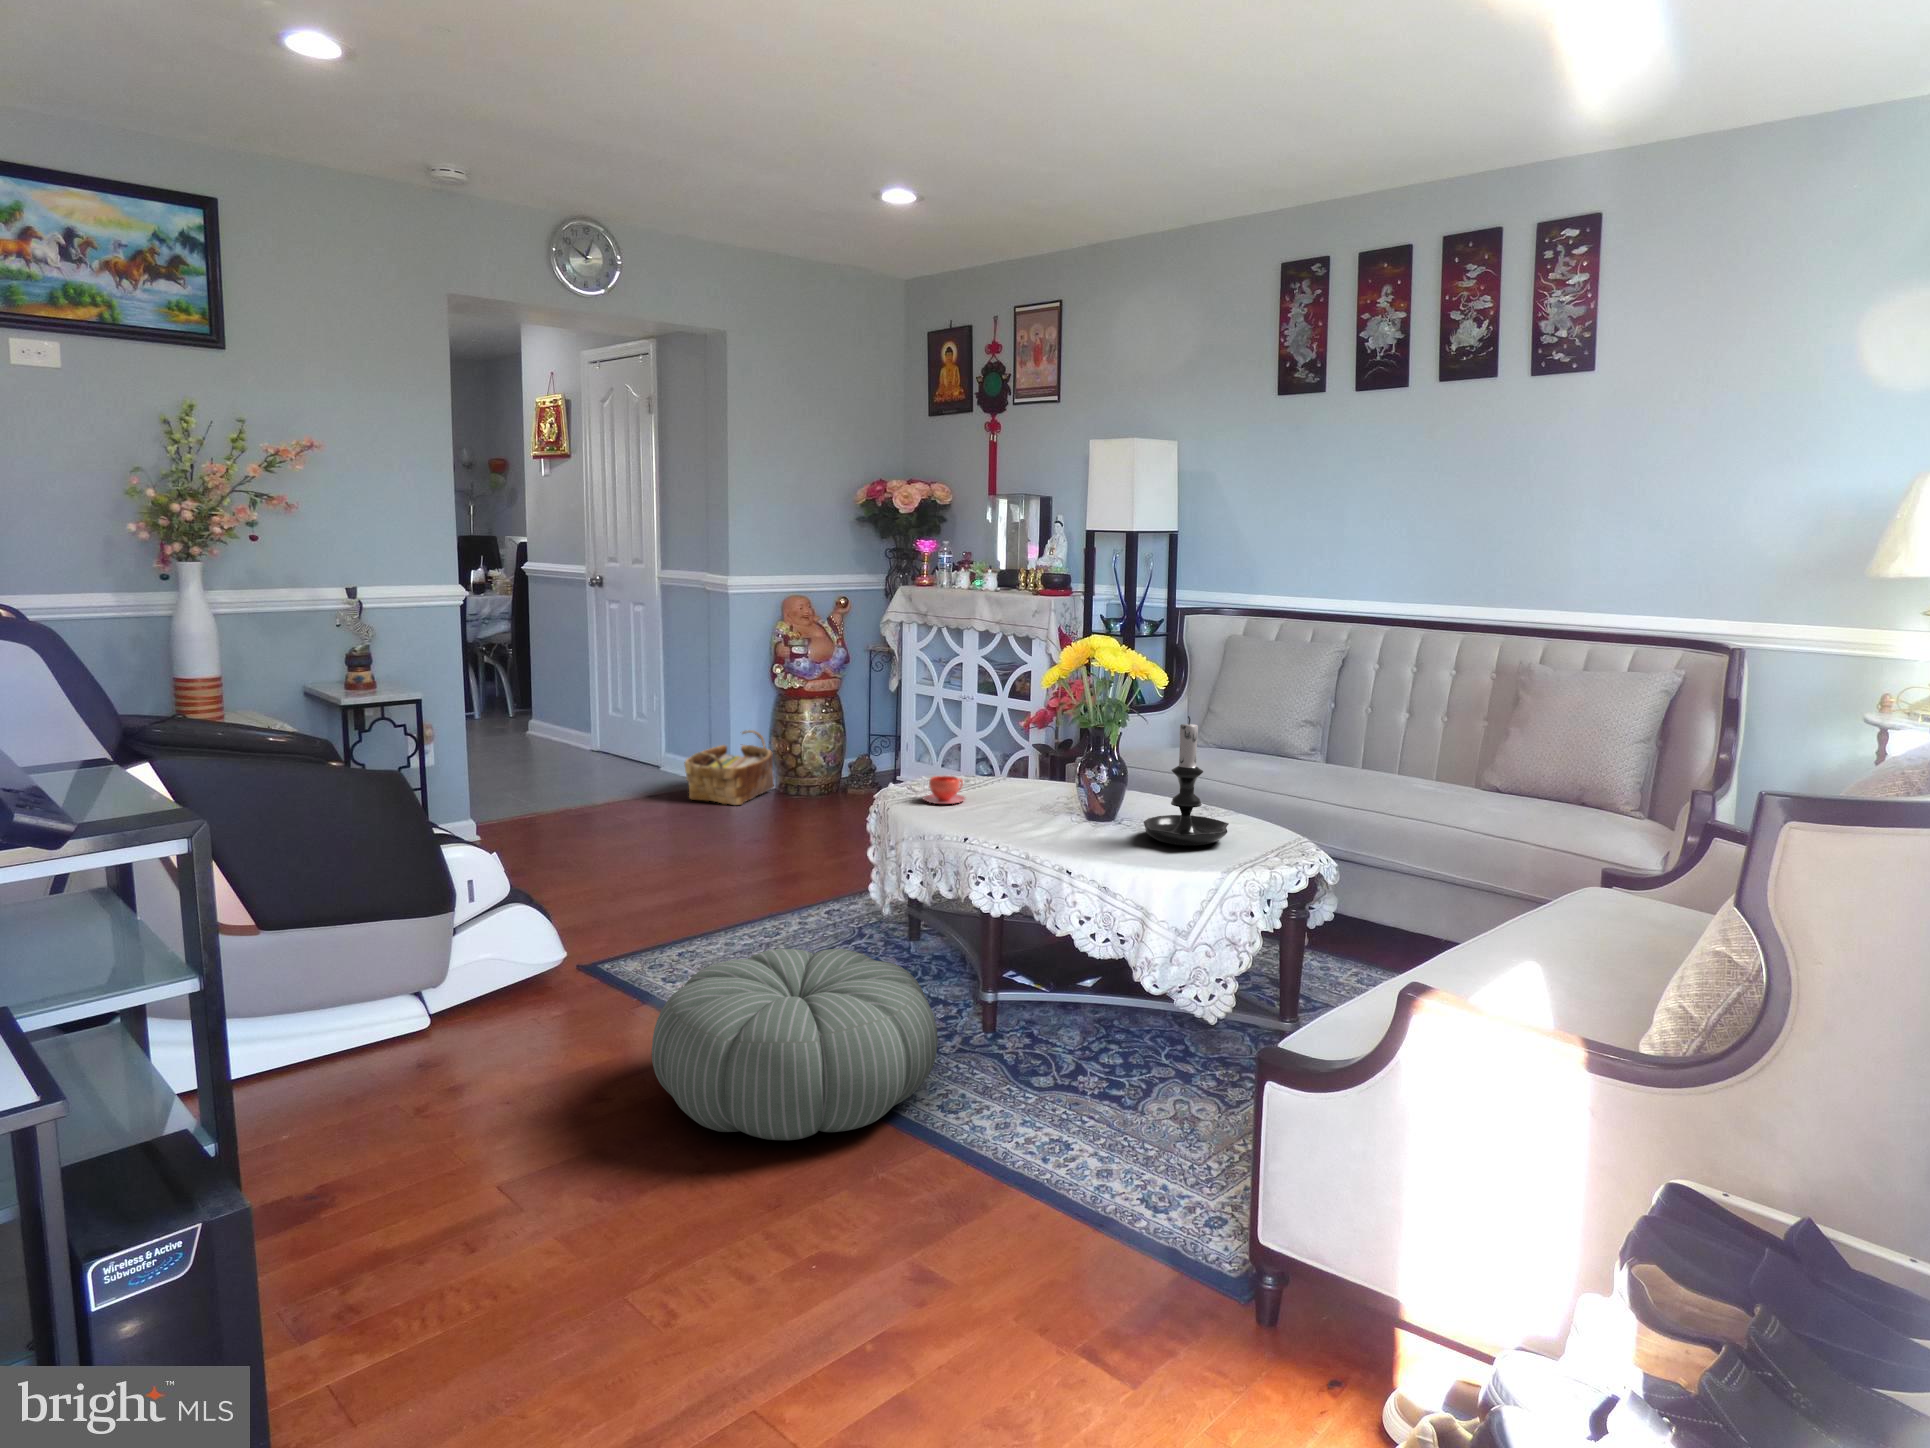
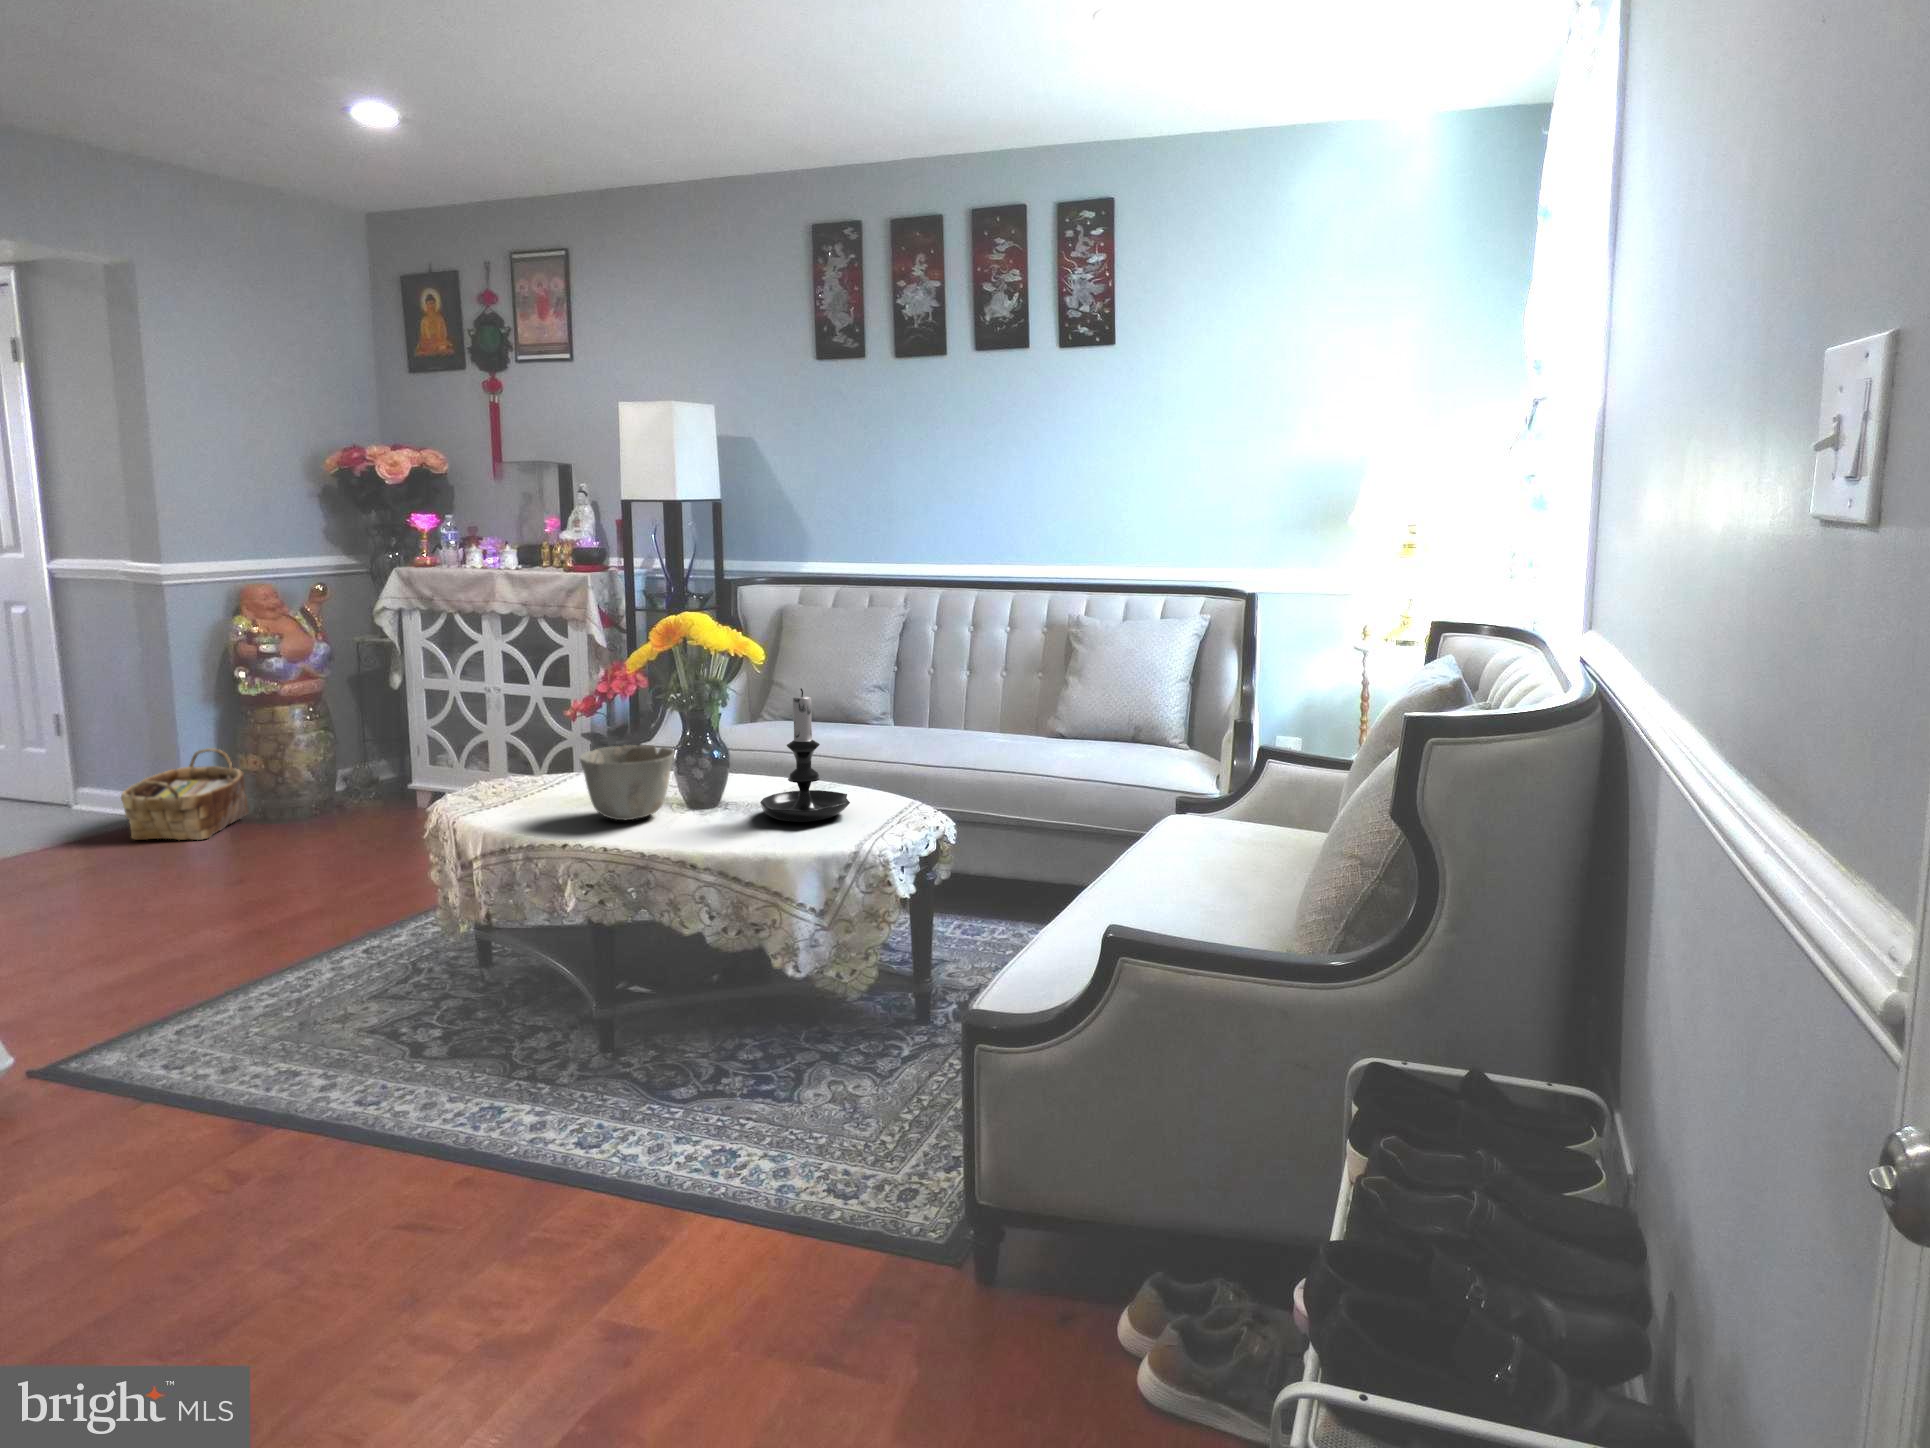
ceramic bowl: none [988,756,1072,824] -> present [580,745,675,820]
teacup: present [923,776,965,804] -> none [495,777,547,809]
pouf: present [652,949,938,1140] -> none [195,989,565,1234]

